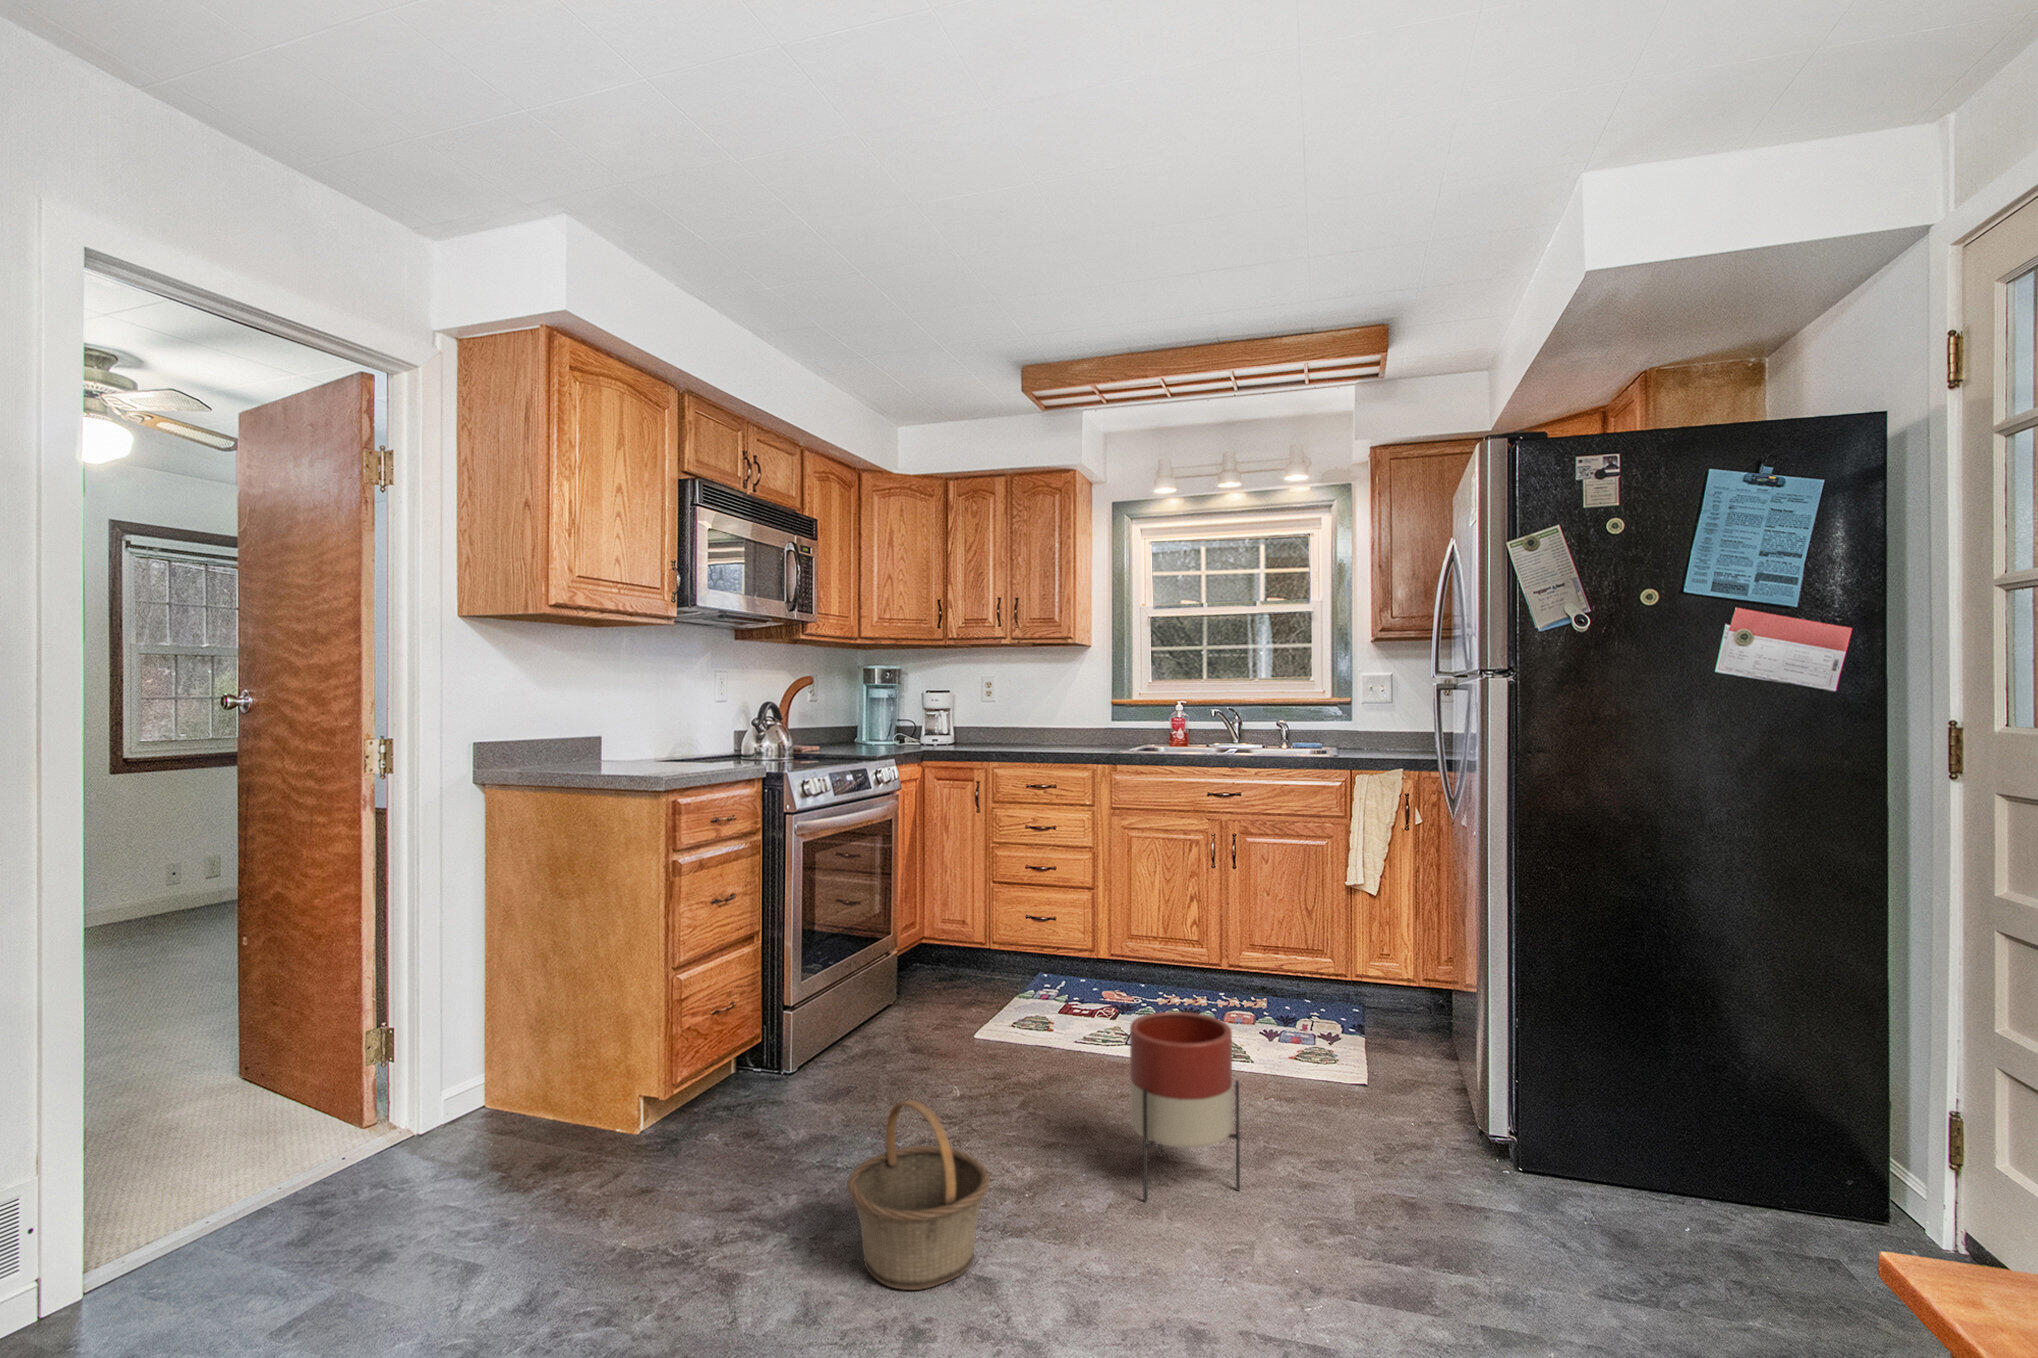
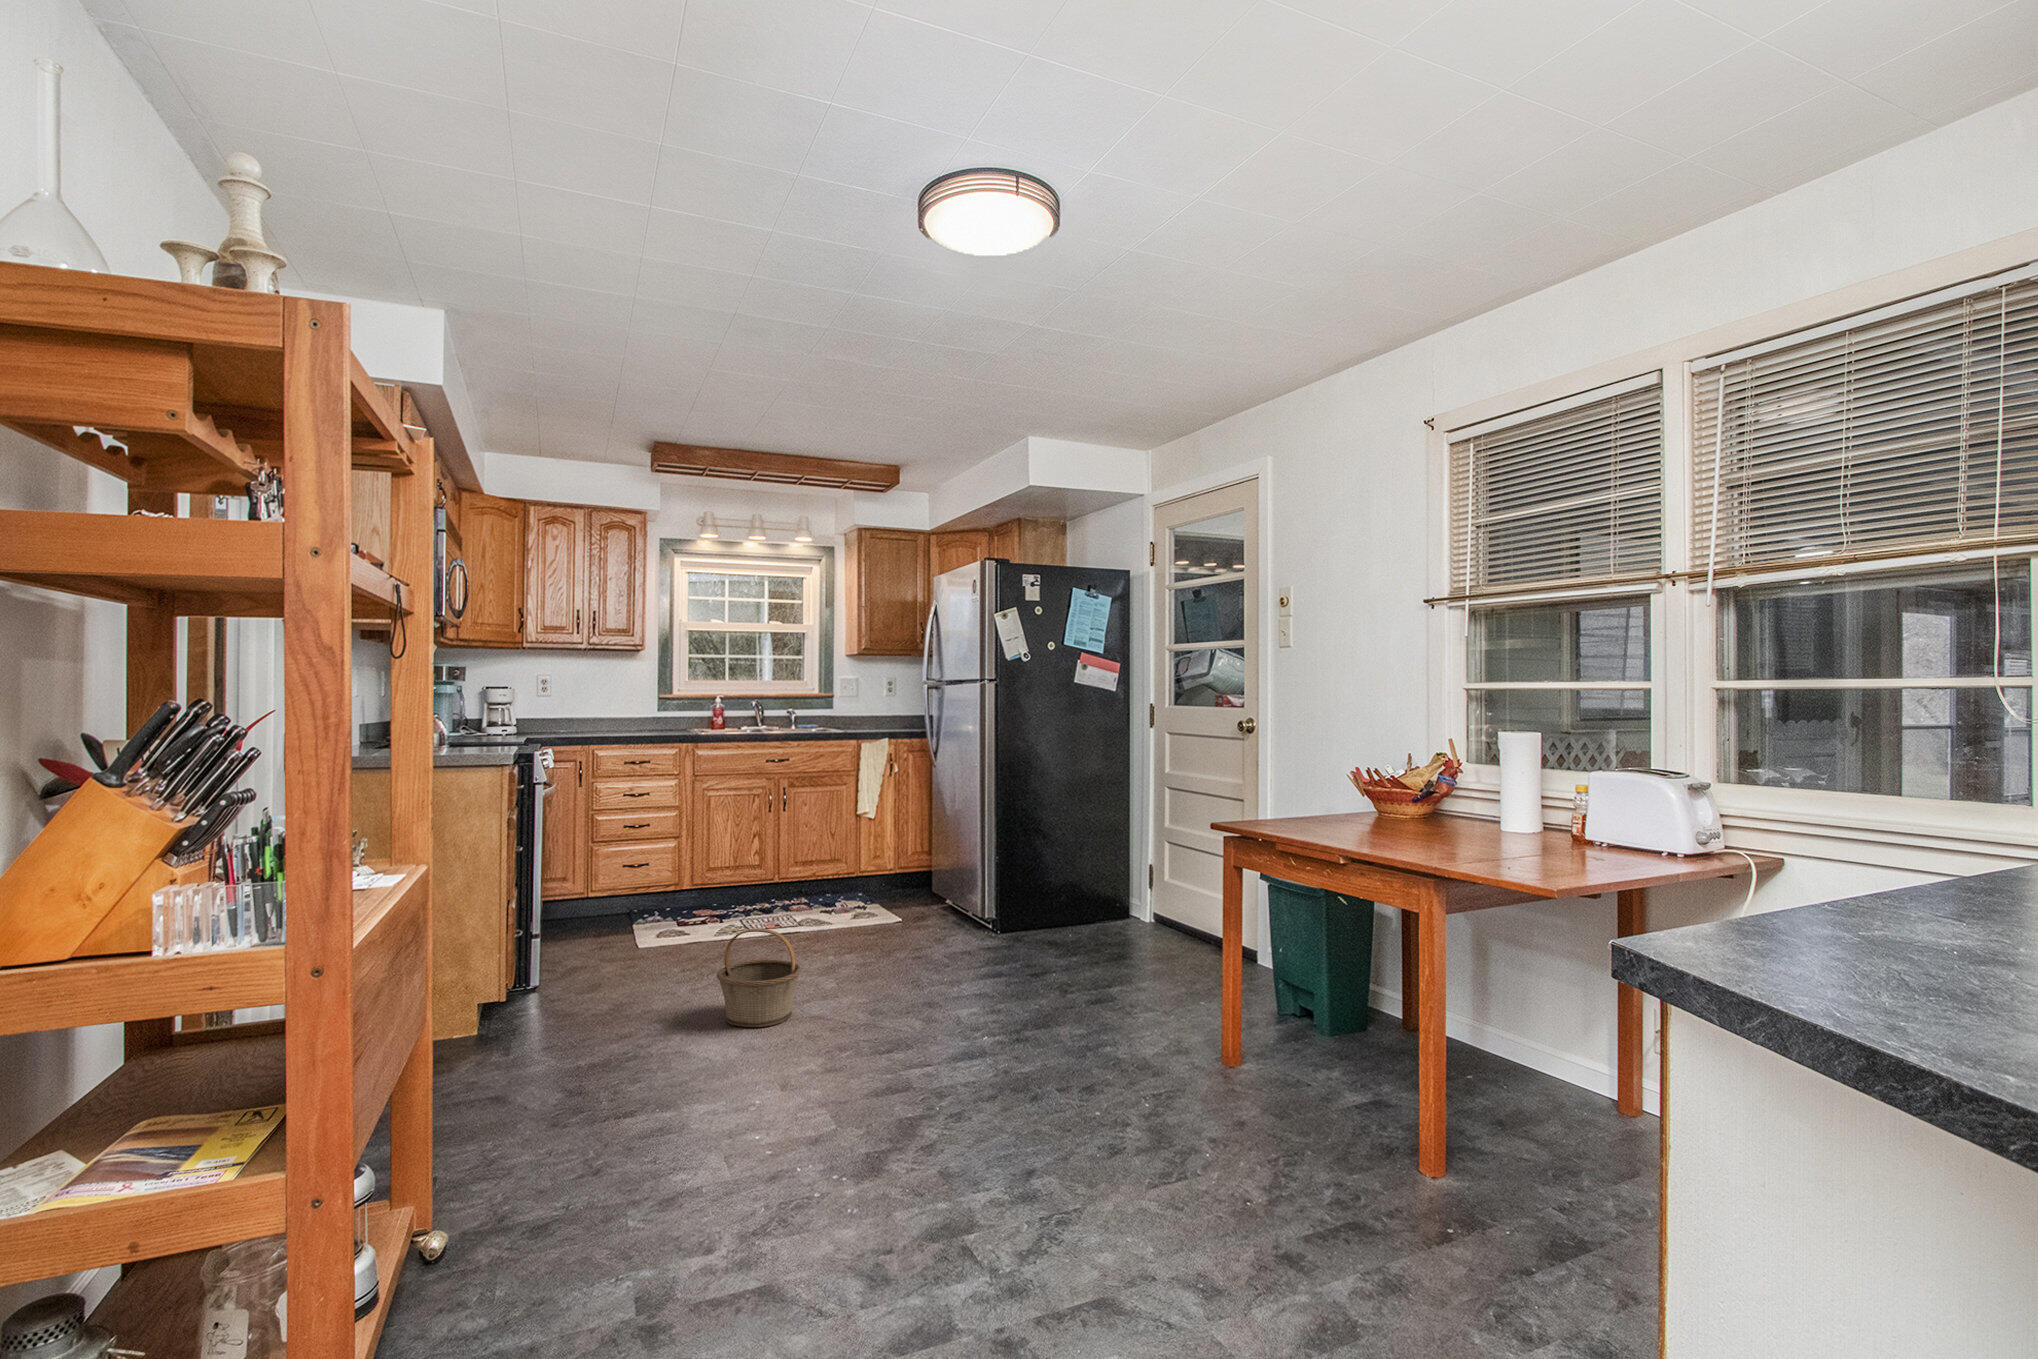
planter: present [1130,1012,1240,1202] -> none [824,875,885,977]

